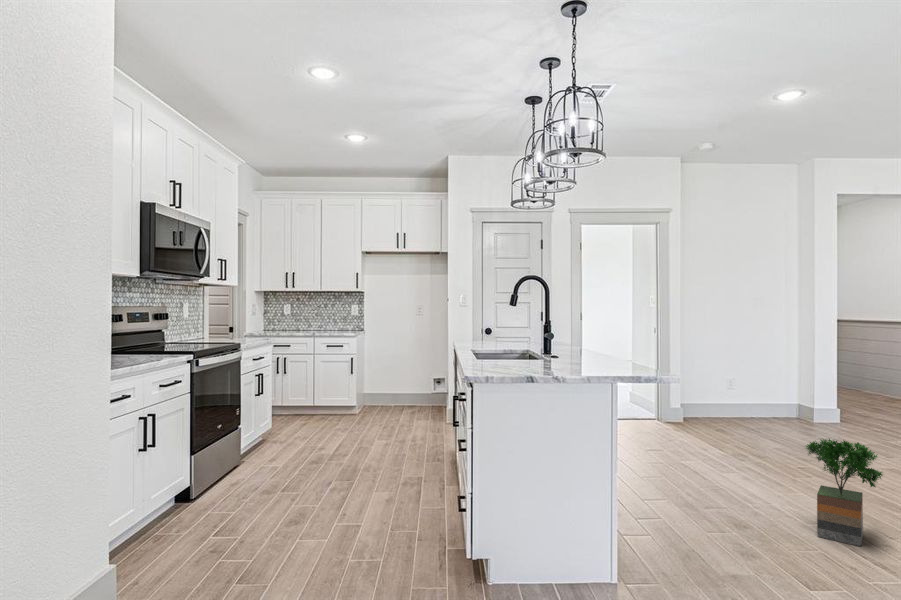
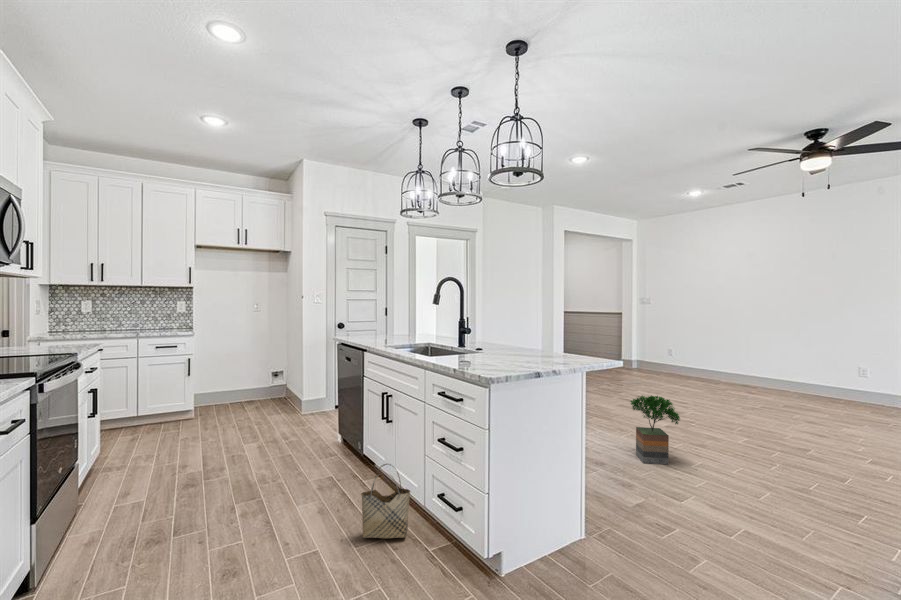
woven basket: none [400,460,445,532] -> present [361,464,410,538]

